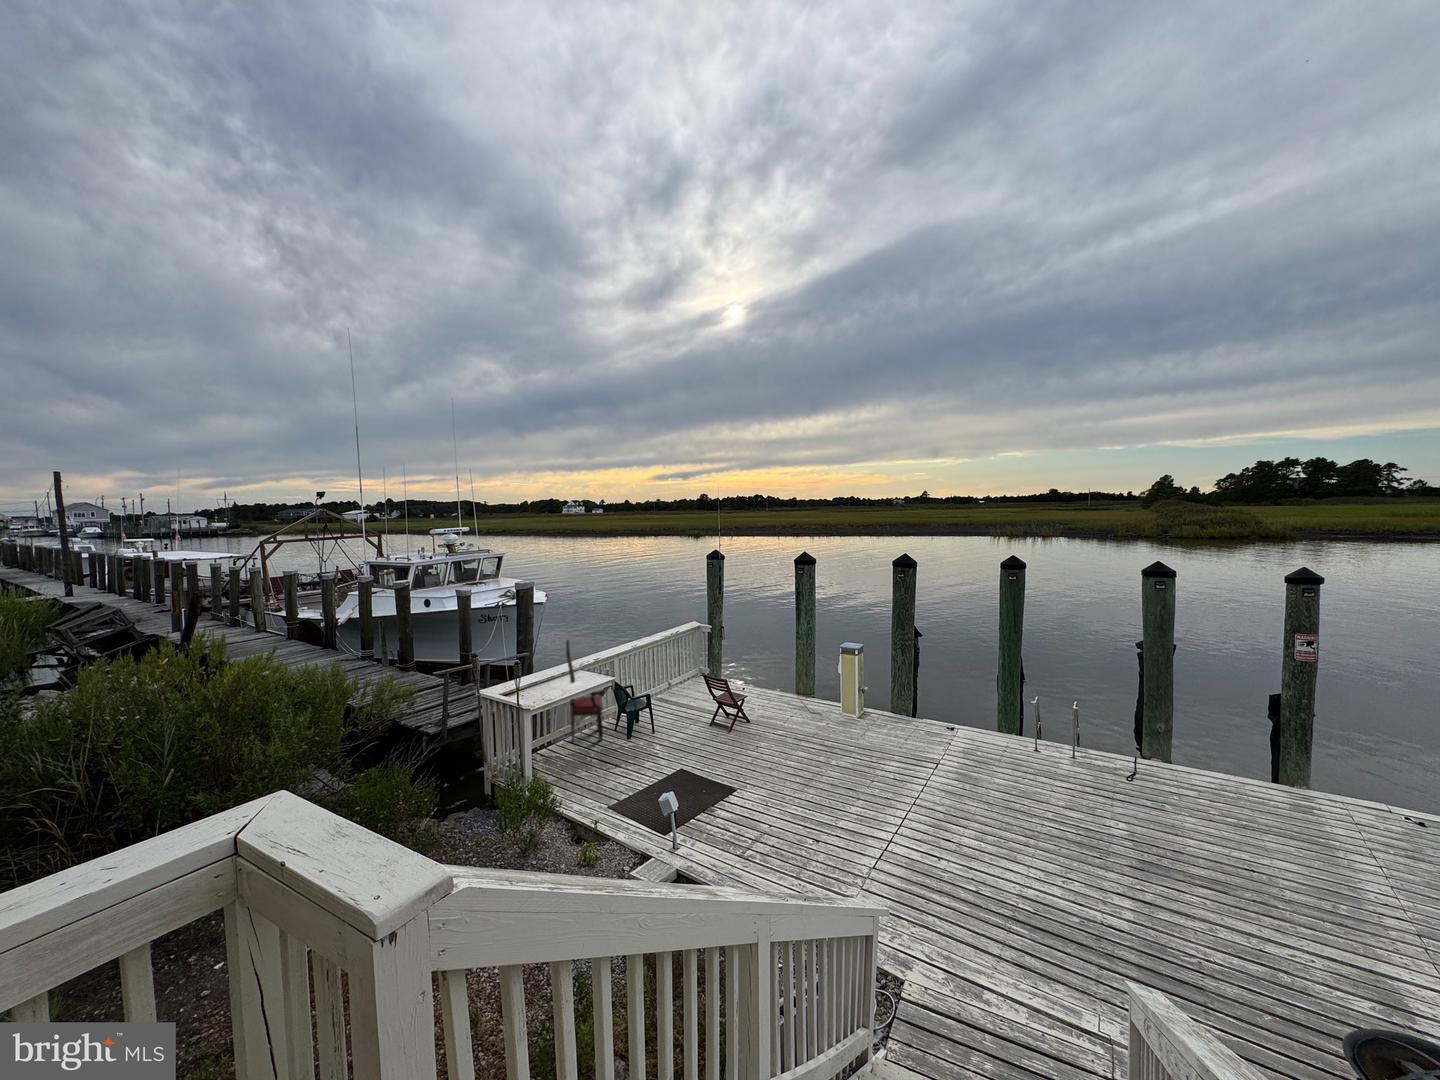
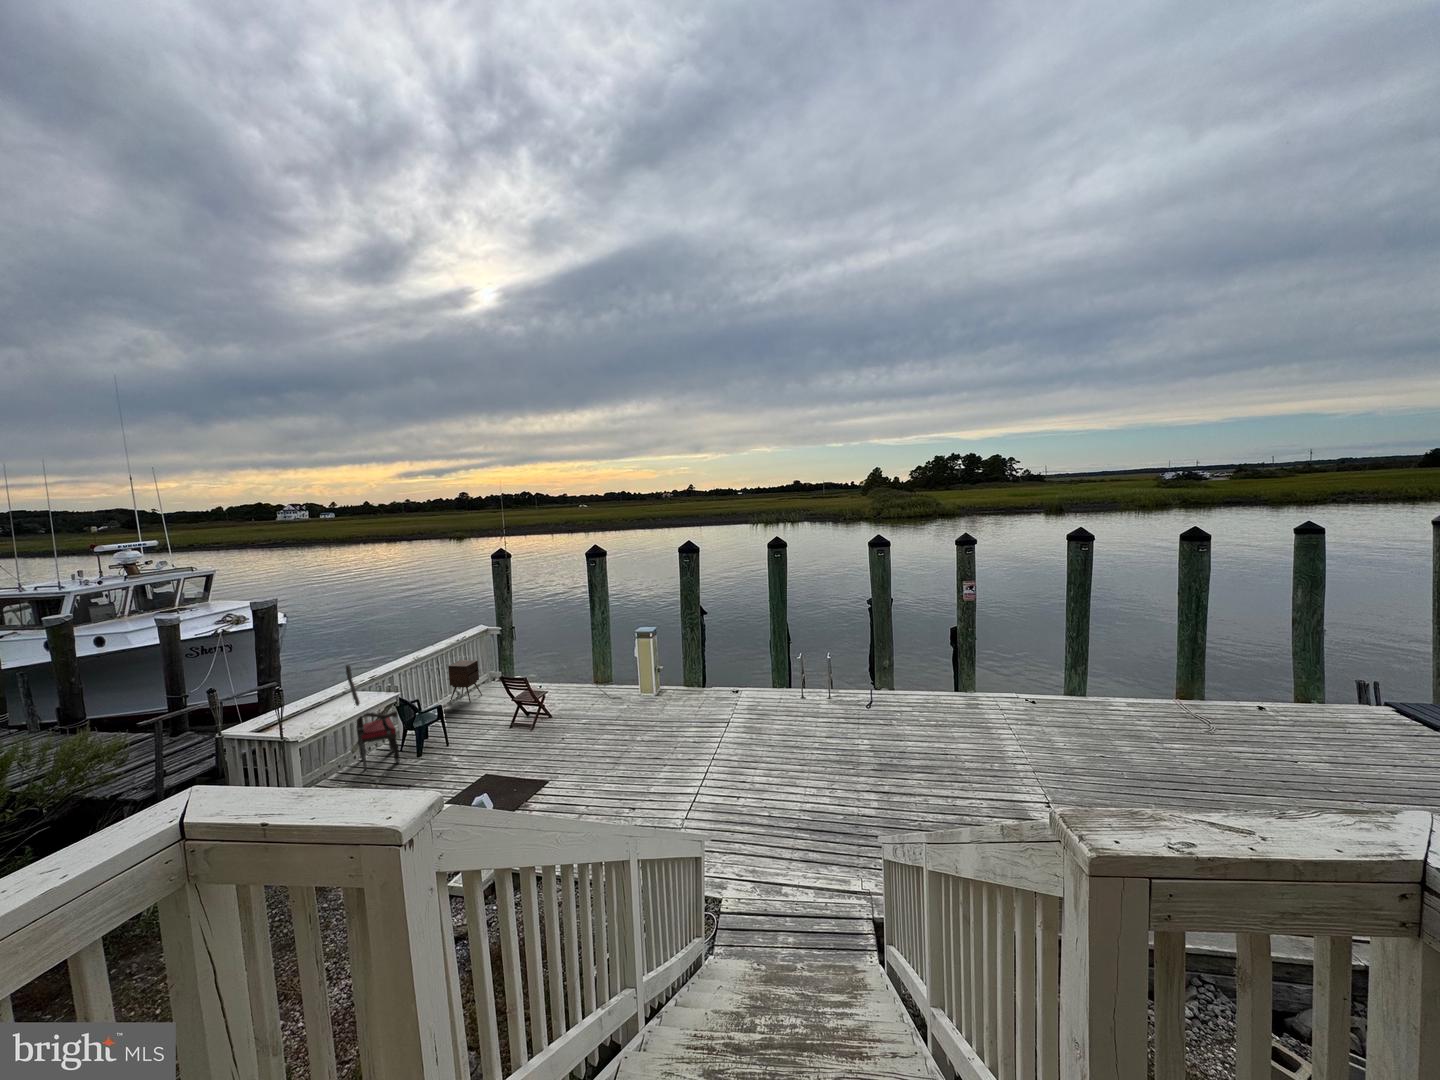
side table: none [661,653,691,695] -> present [448,660,482,702]

